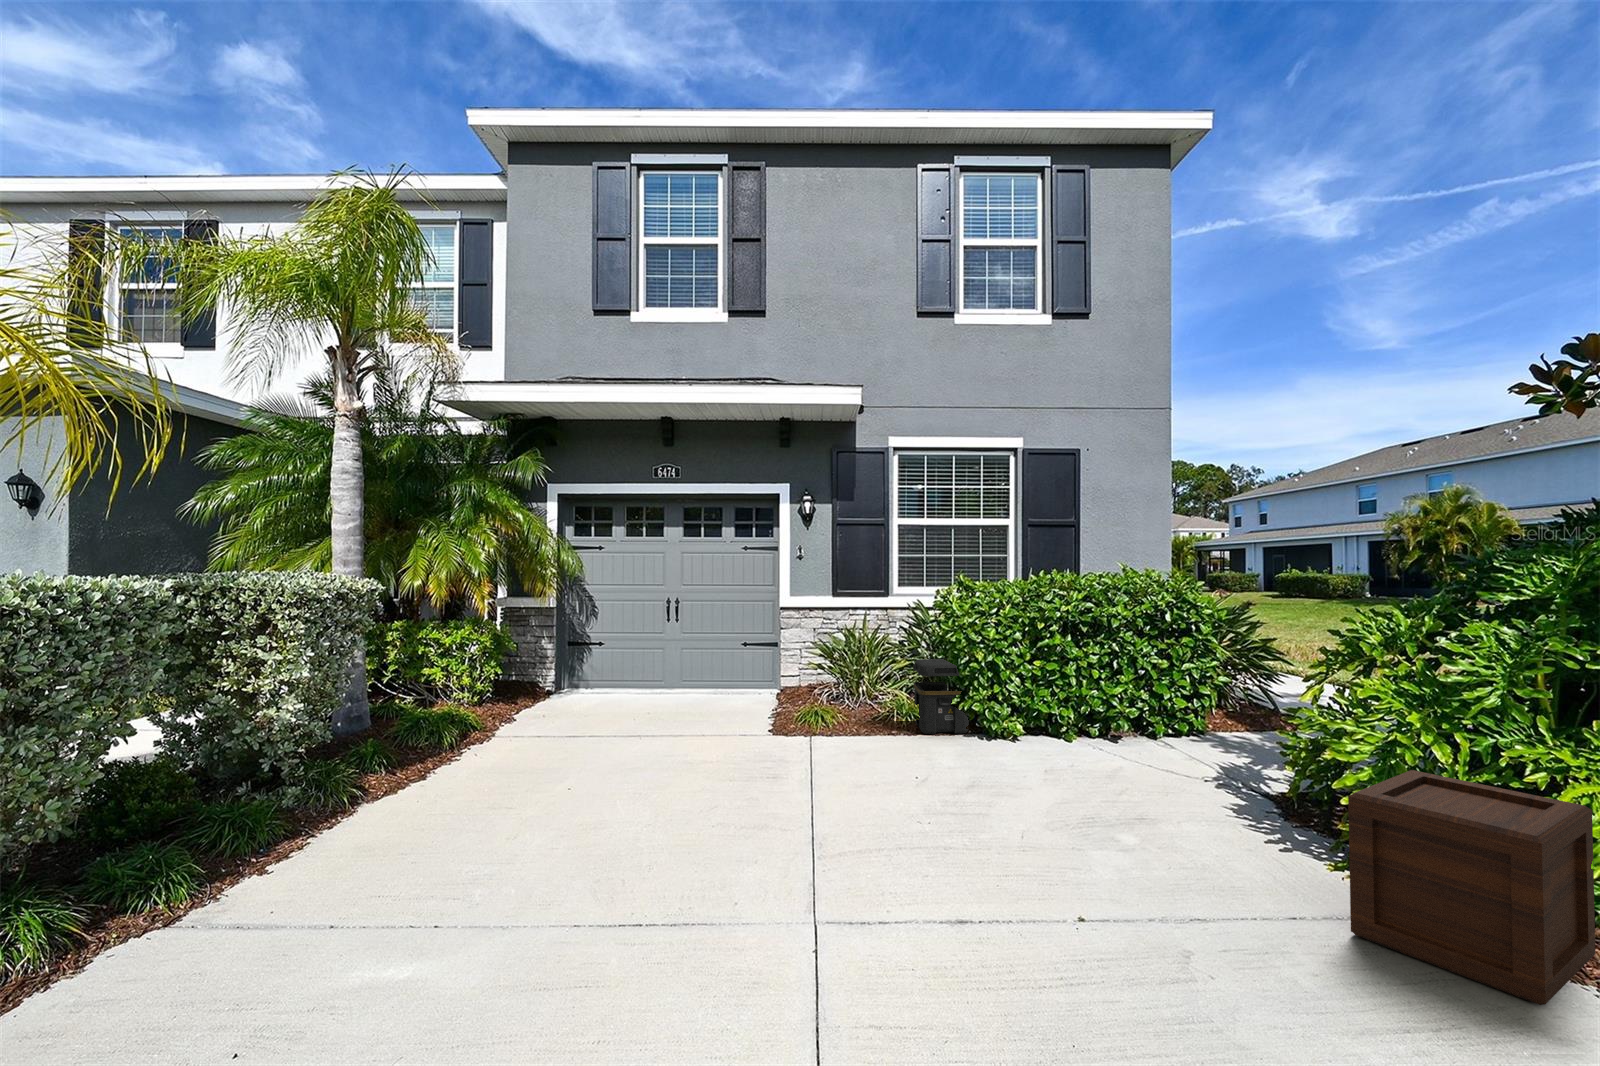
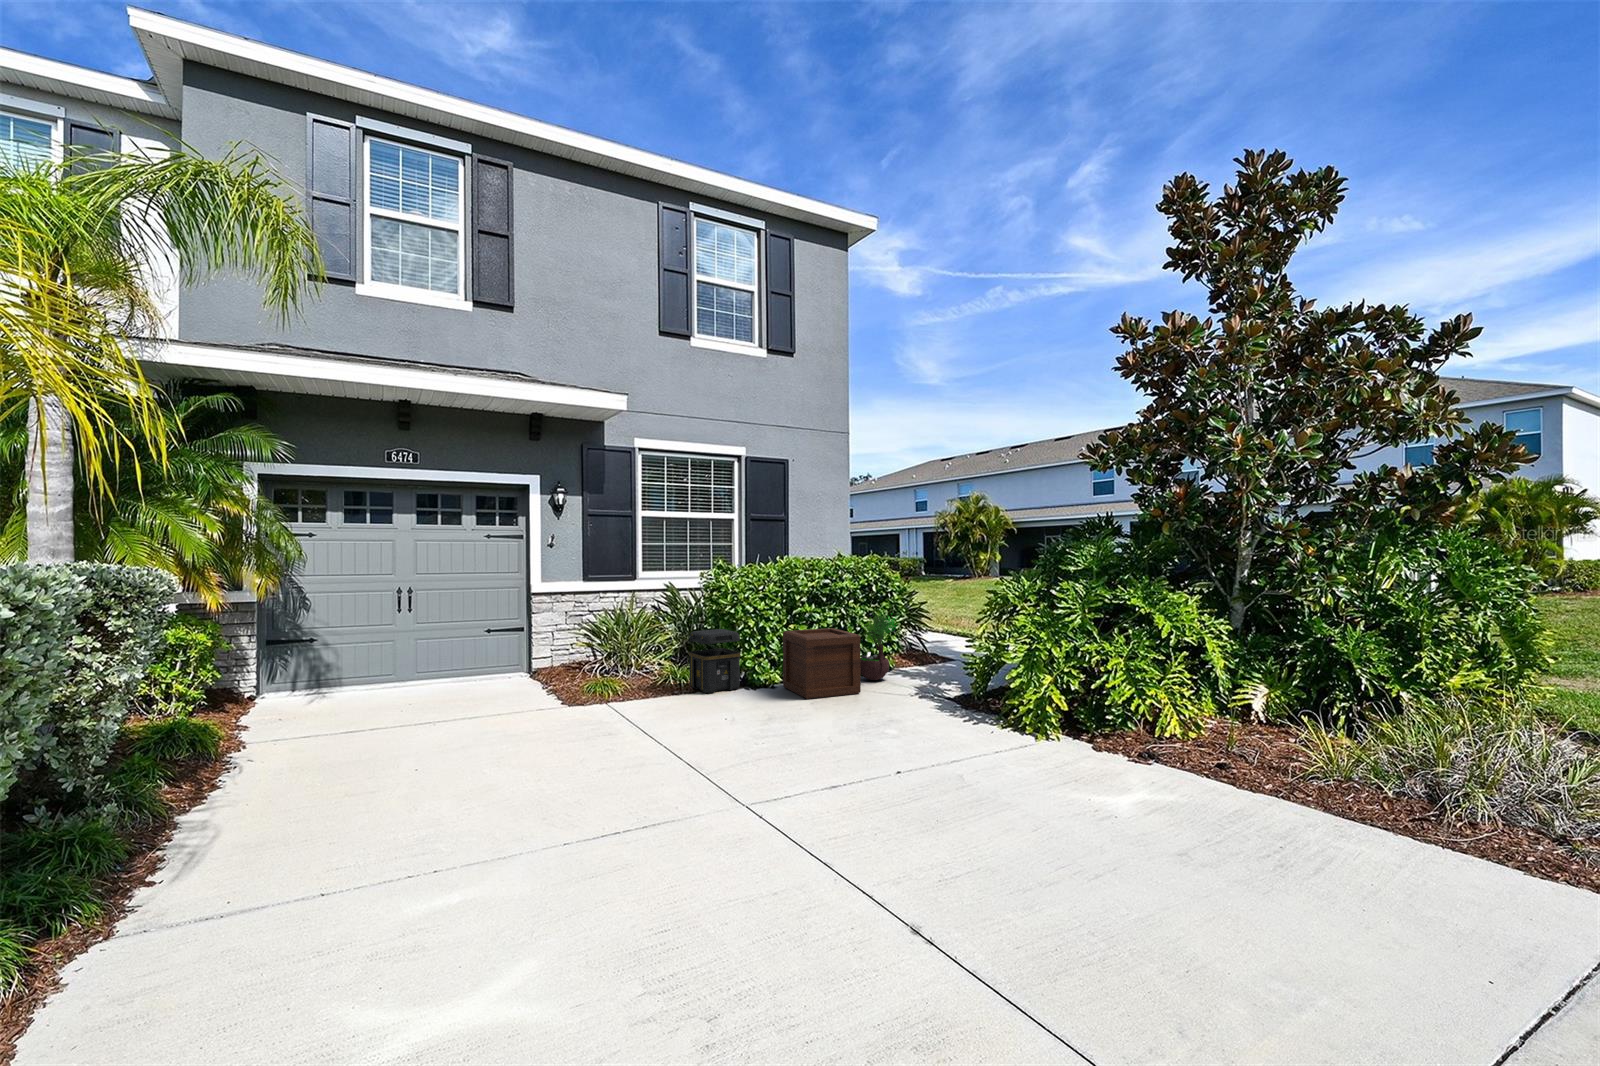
potted tree: none [1136,648,1196,745] -> present [860,613,896,680]
wooden crate: present [1348,770,1595,1005] -> present [783,628,861,699]

